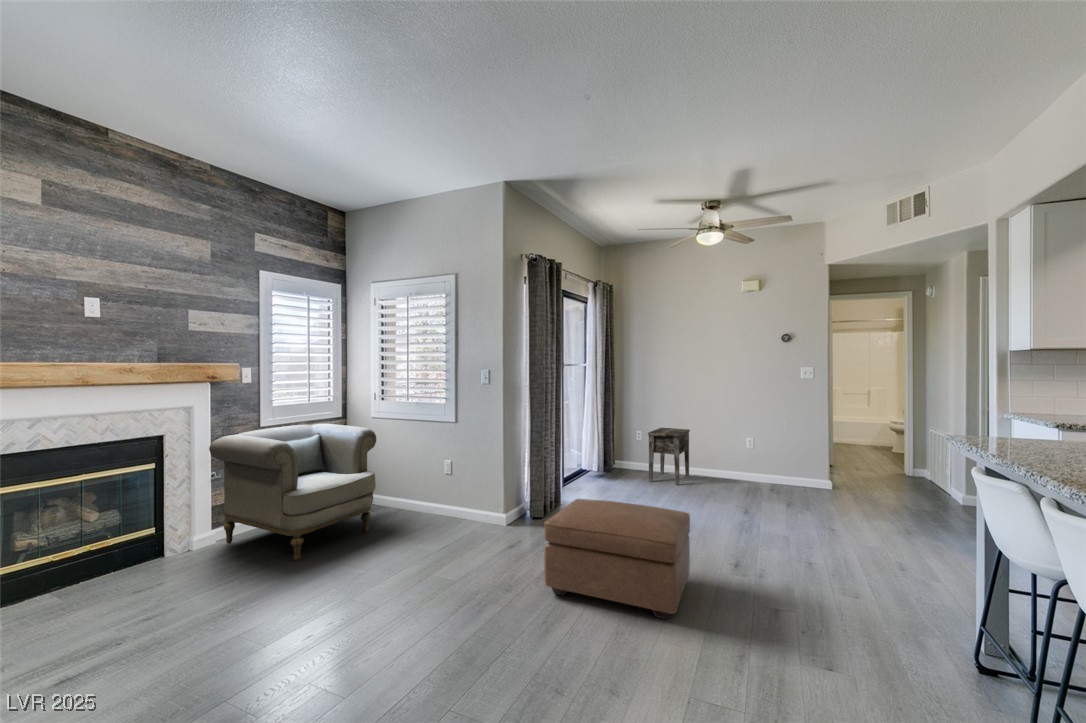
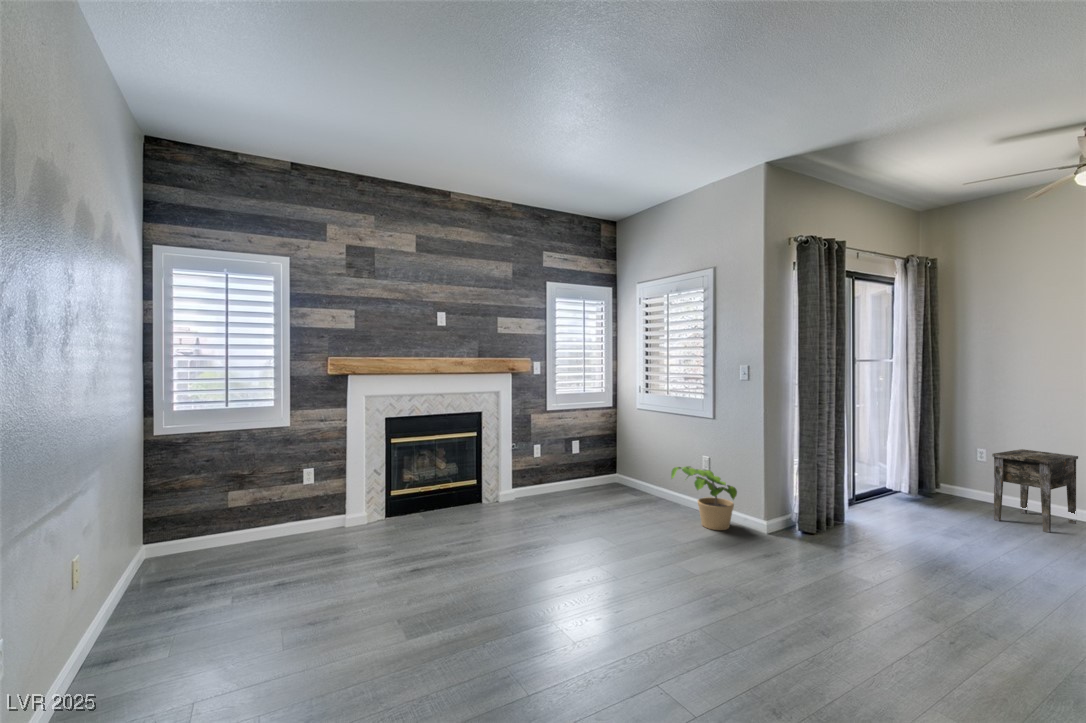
armchair: present [209,424,376,561] -> none [511,412,636,524]
potted plant: none [419,472,480,532] -> present [671,466,737,530]
ottoman: present [544,499,690,619] -> none [791,515,1013,679]

